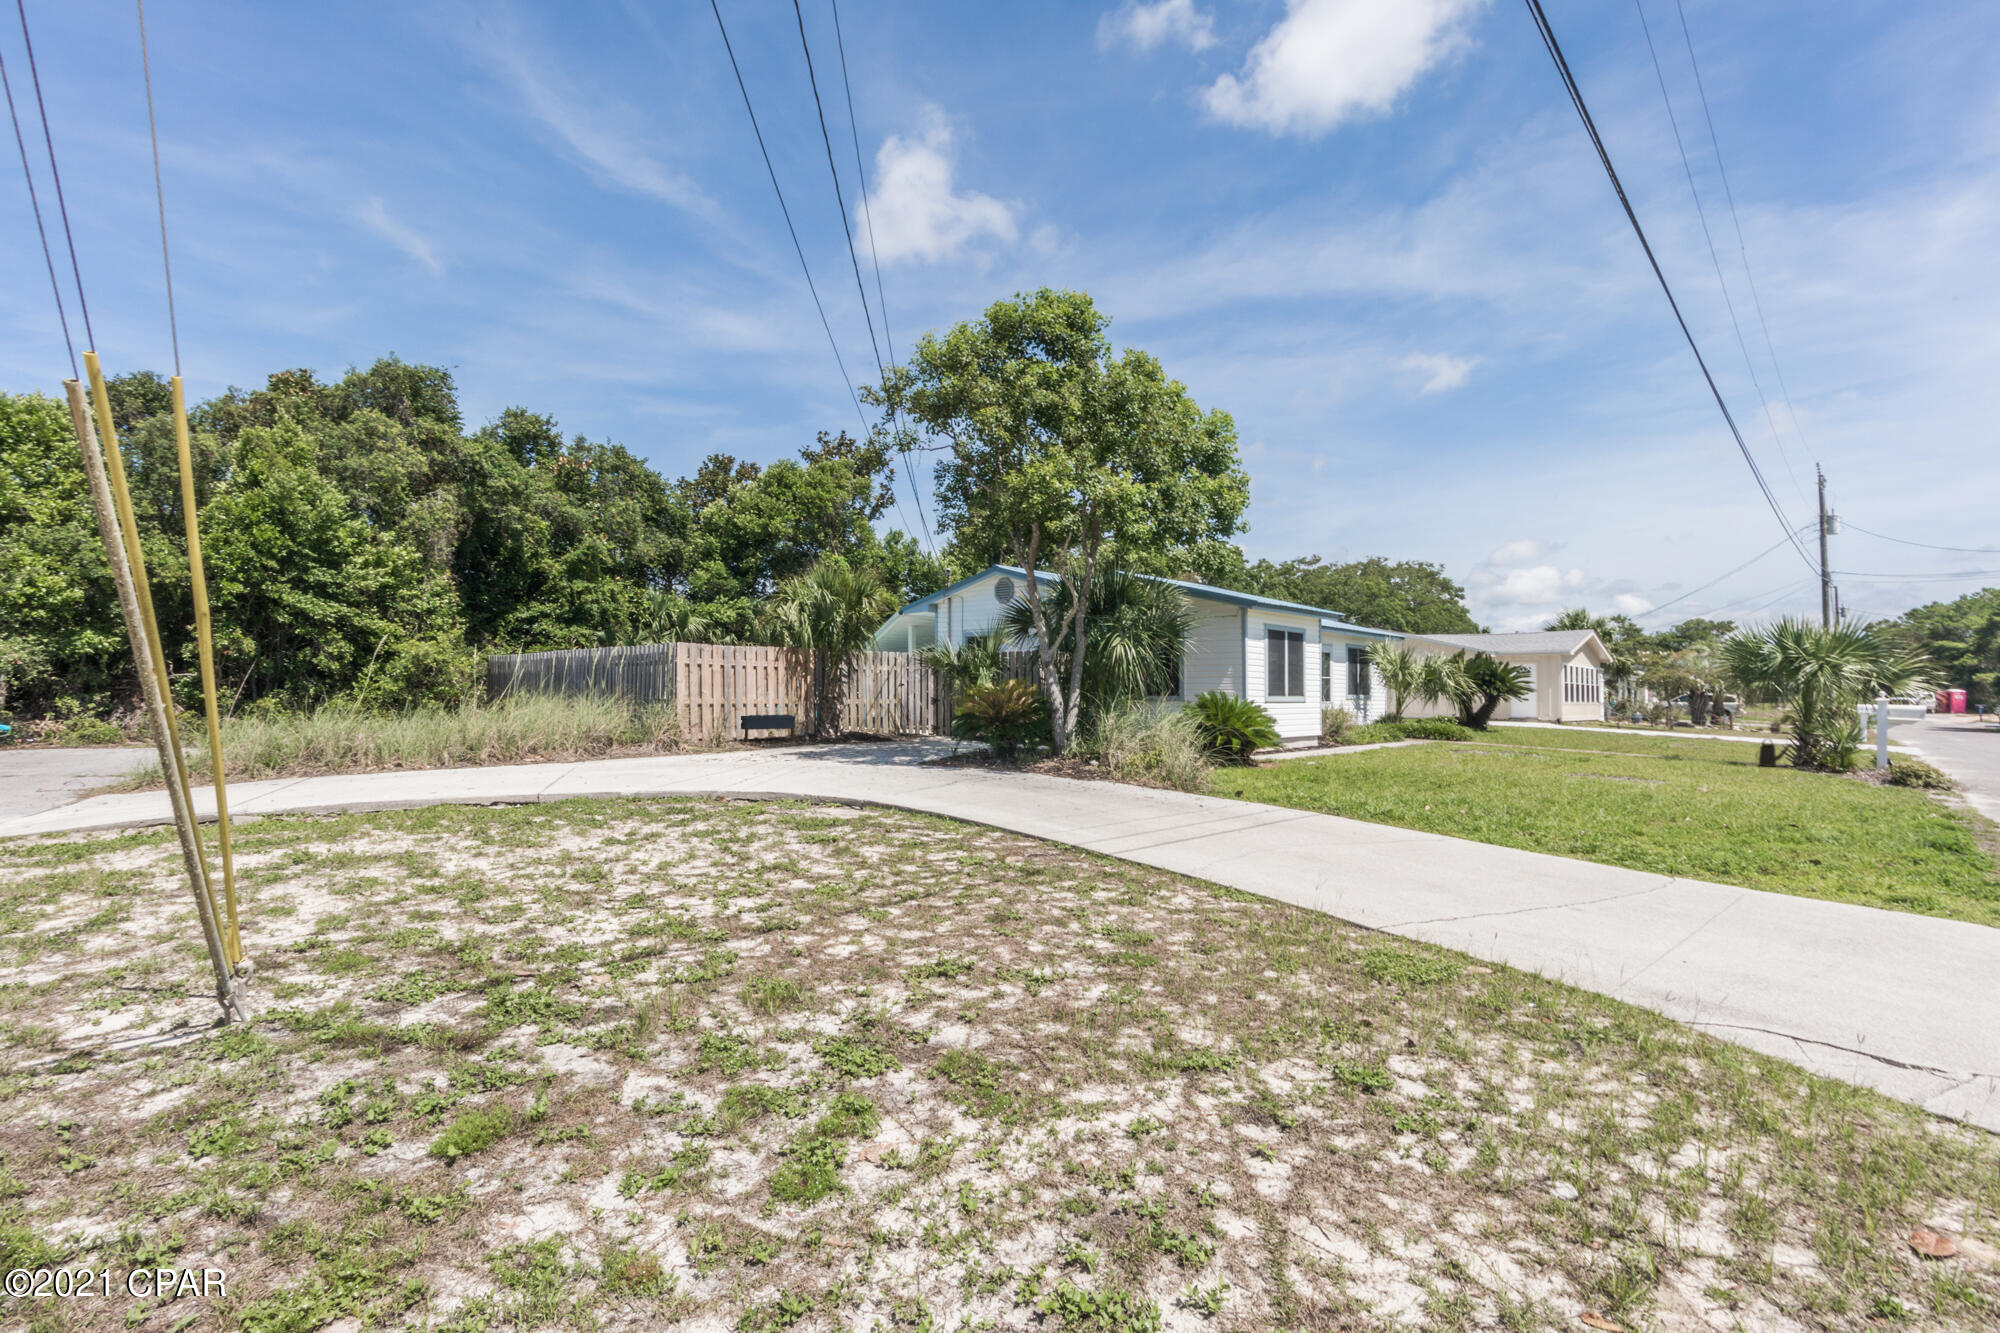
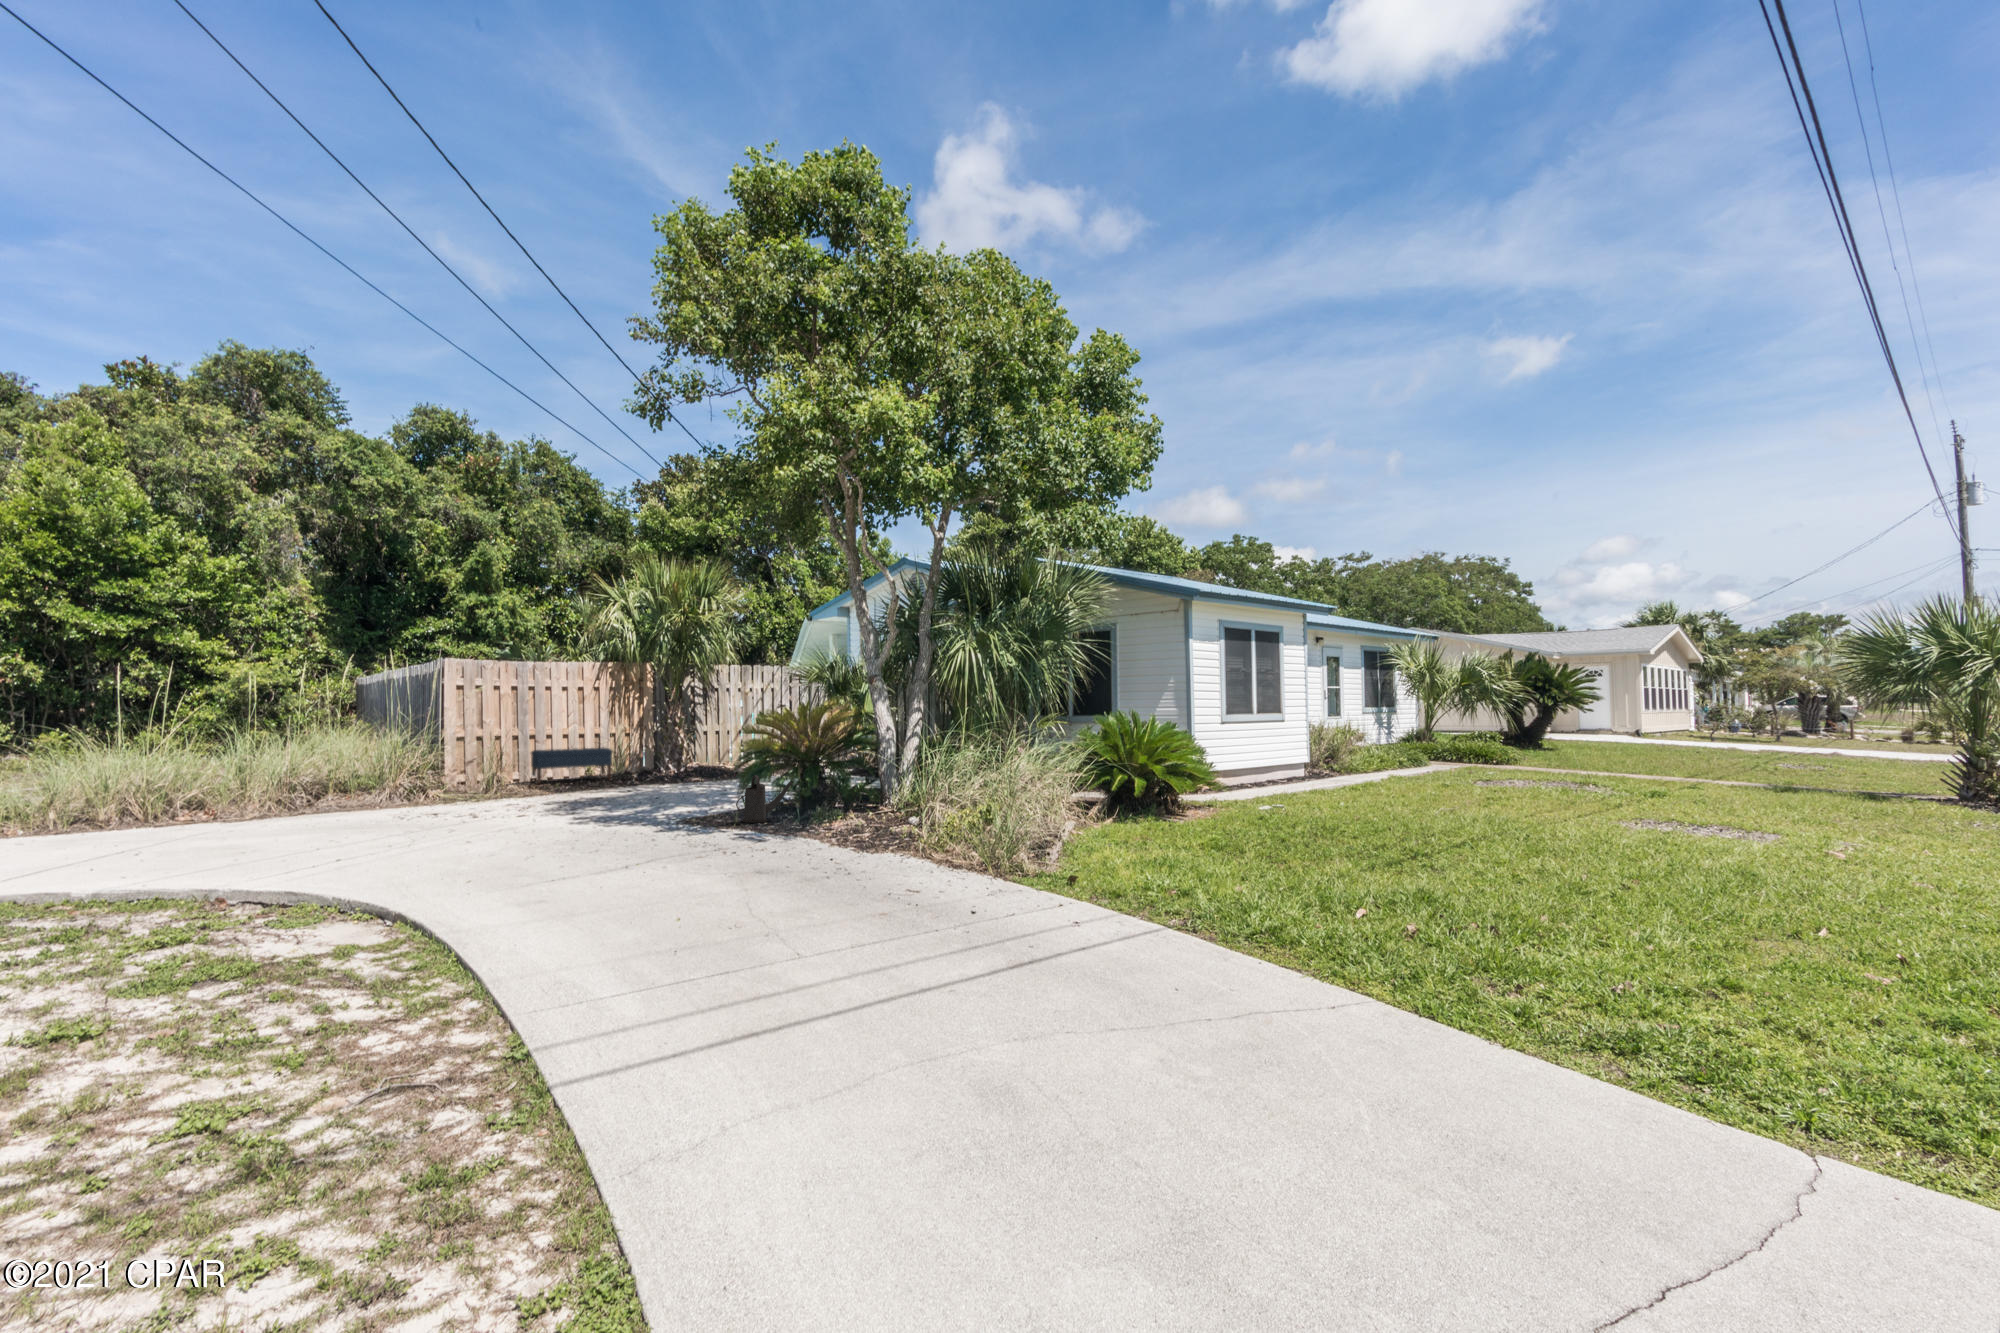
watering can: present [1758,740,1790,767] -> present [736,775,792,823]

